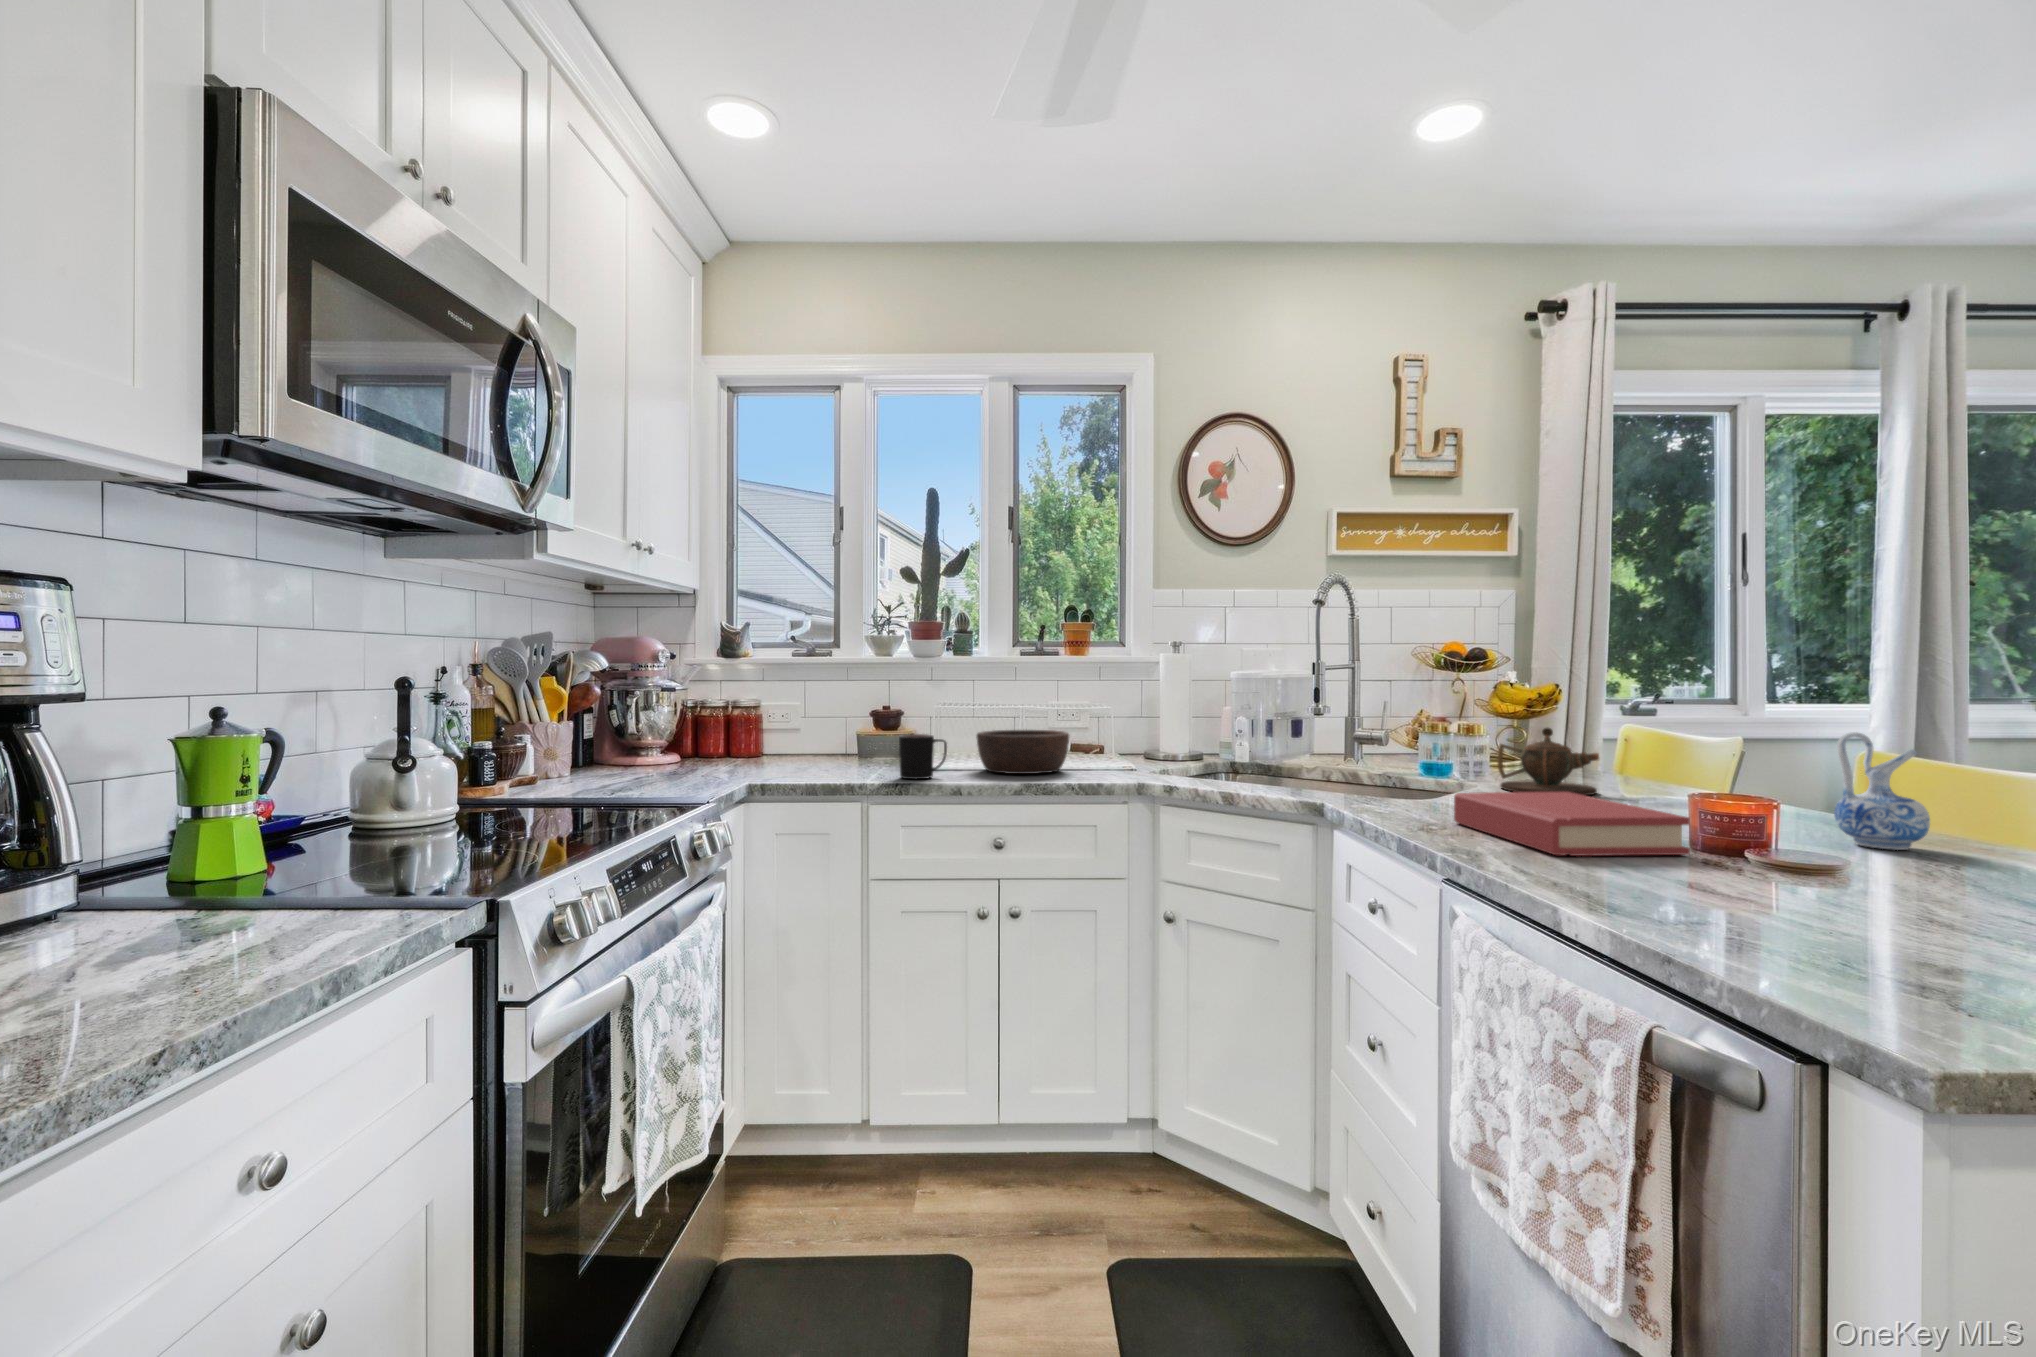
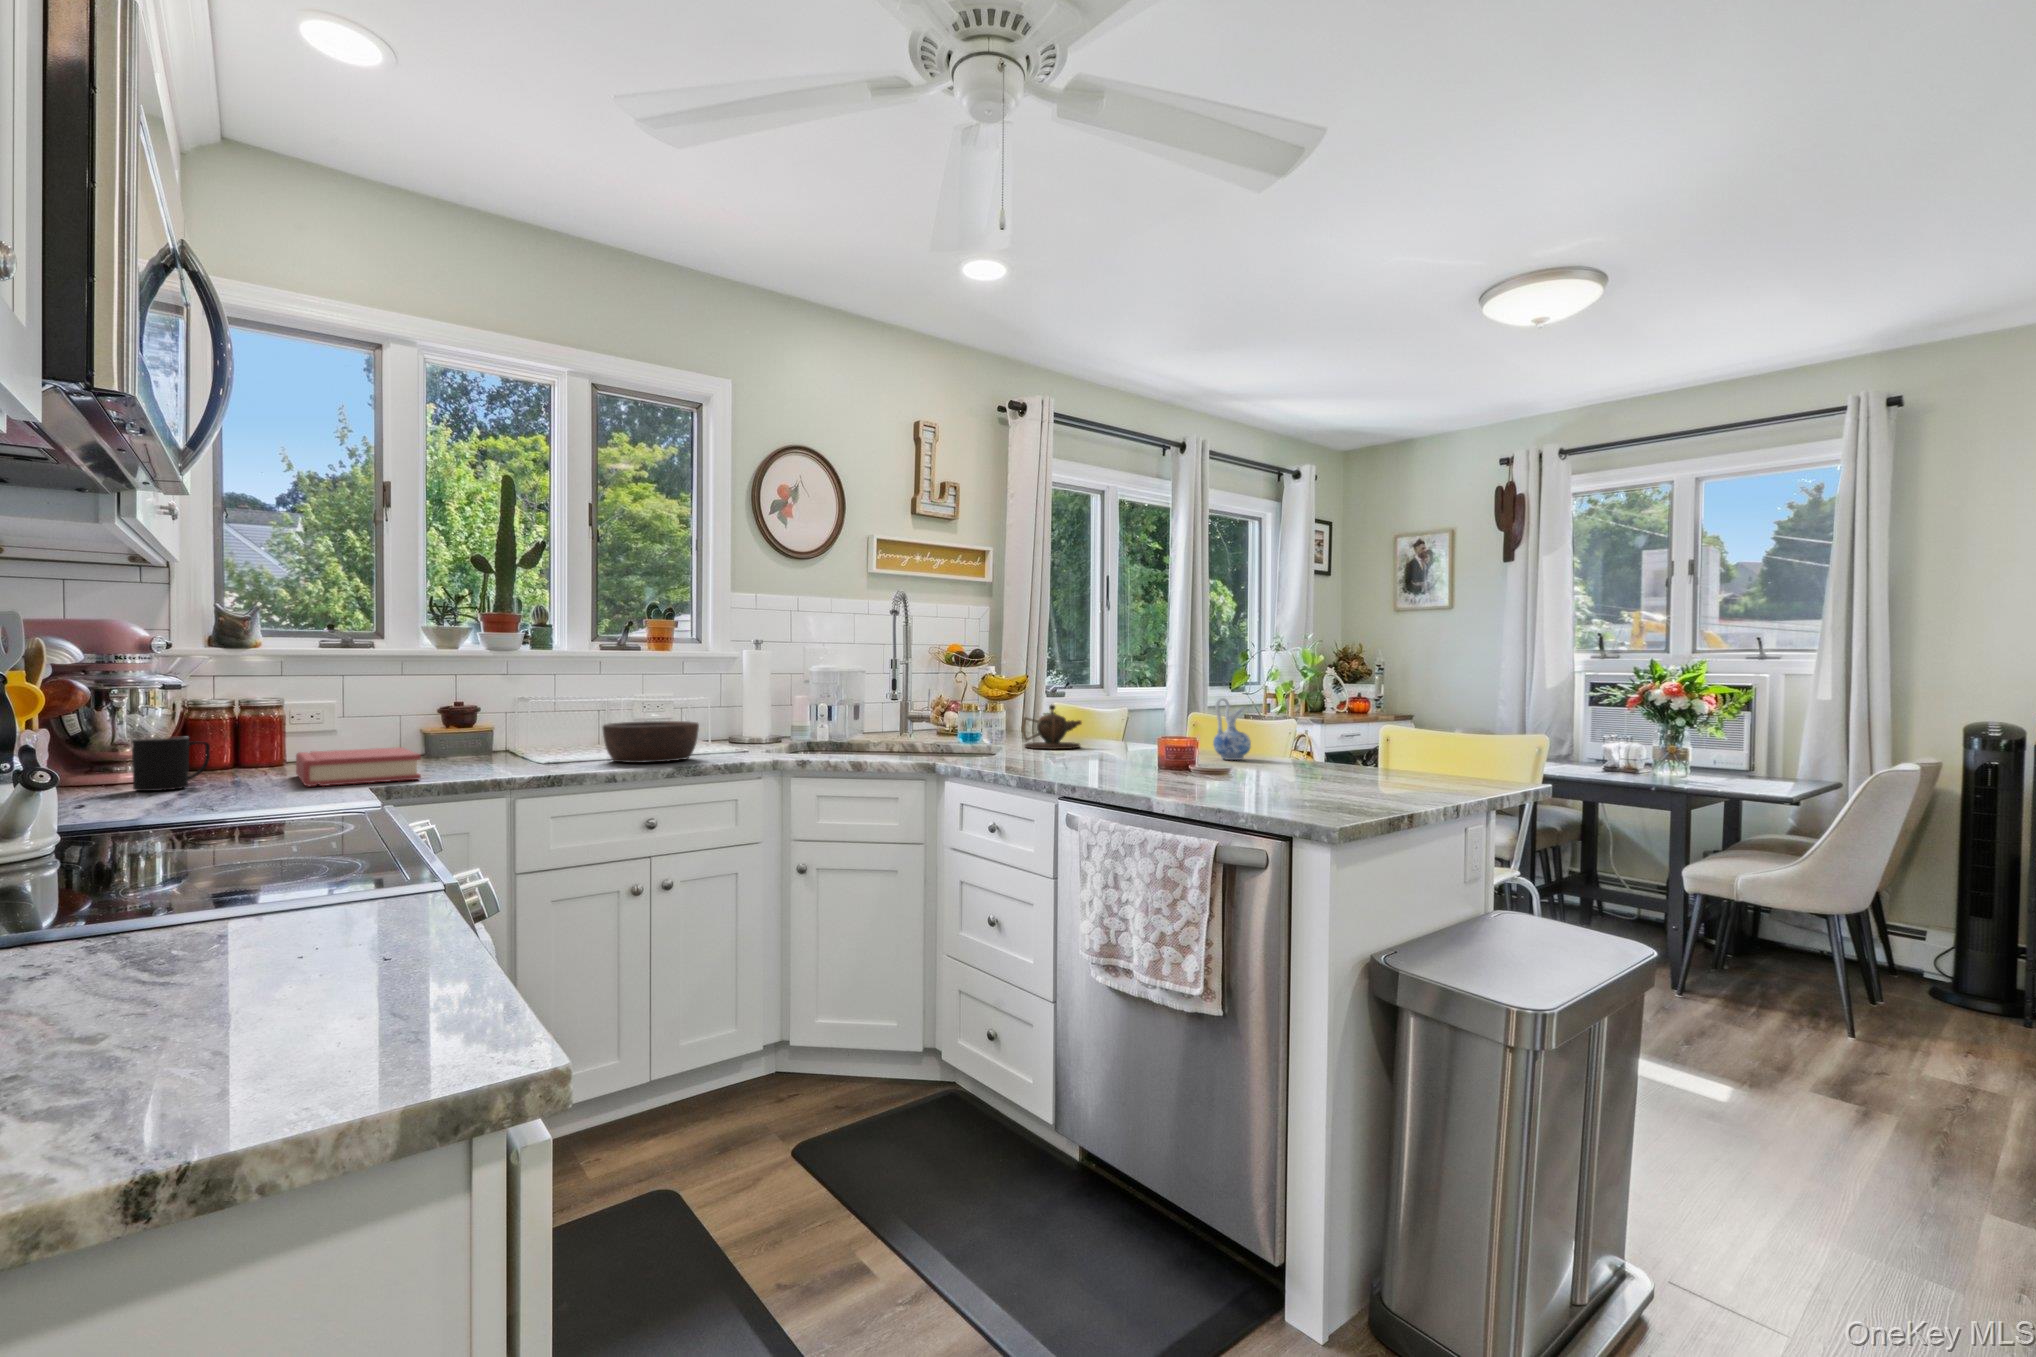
mug: present [899,734,947,779] -> present [132,737,210,791]
hardback book: present [1454,792,1690,856] -> present [296,747,421,786]

